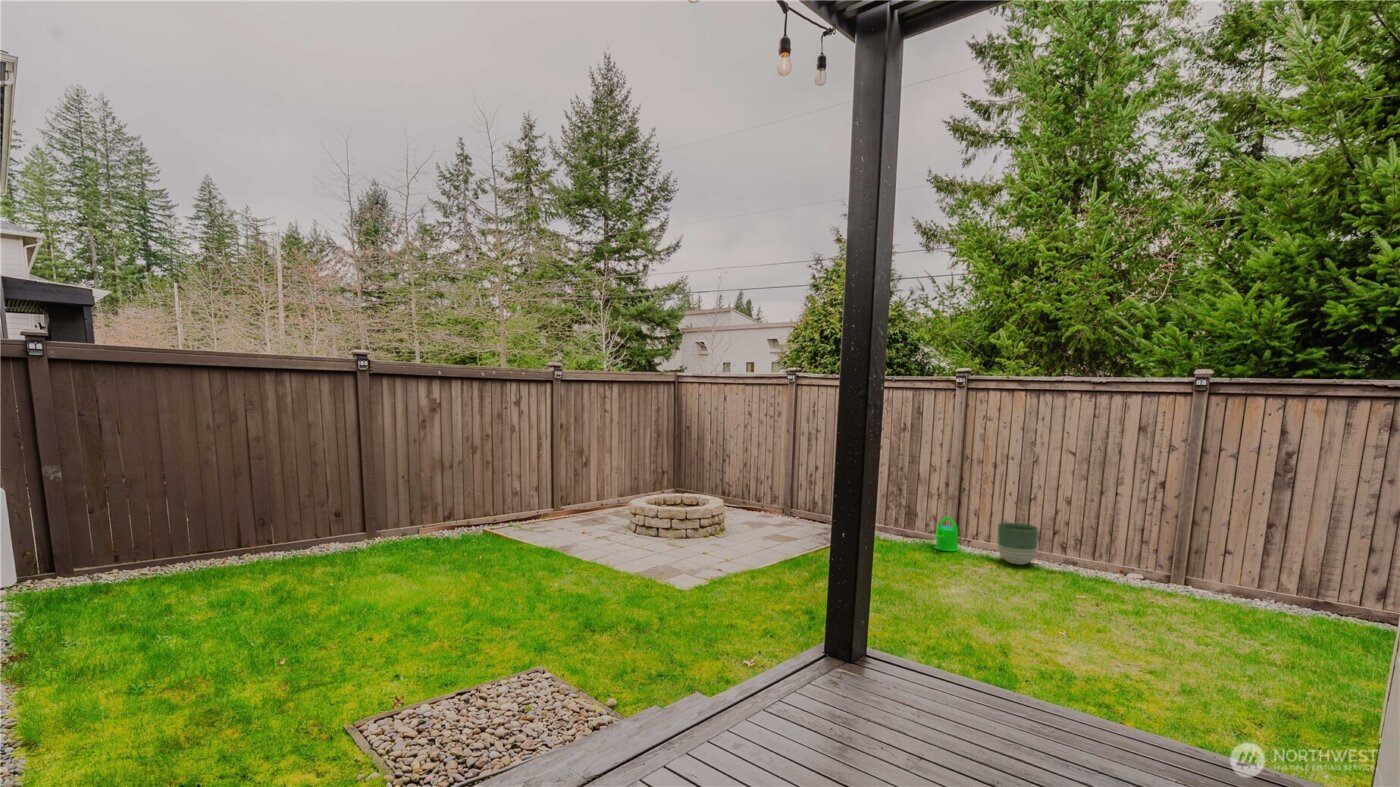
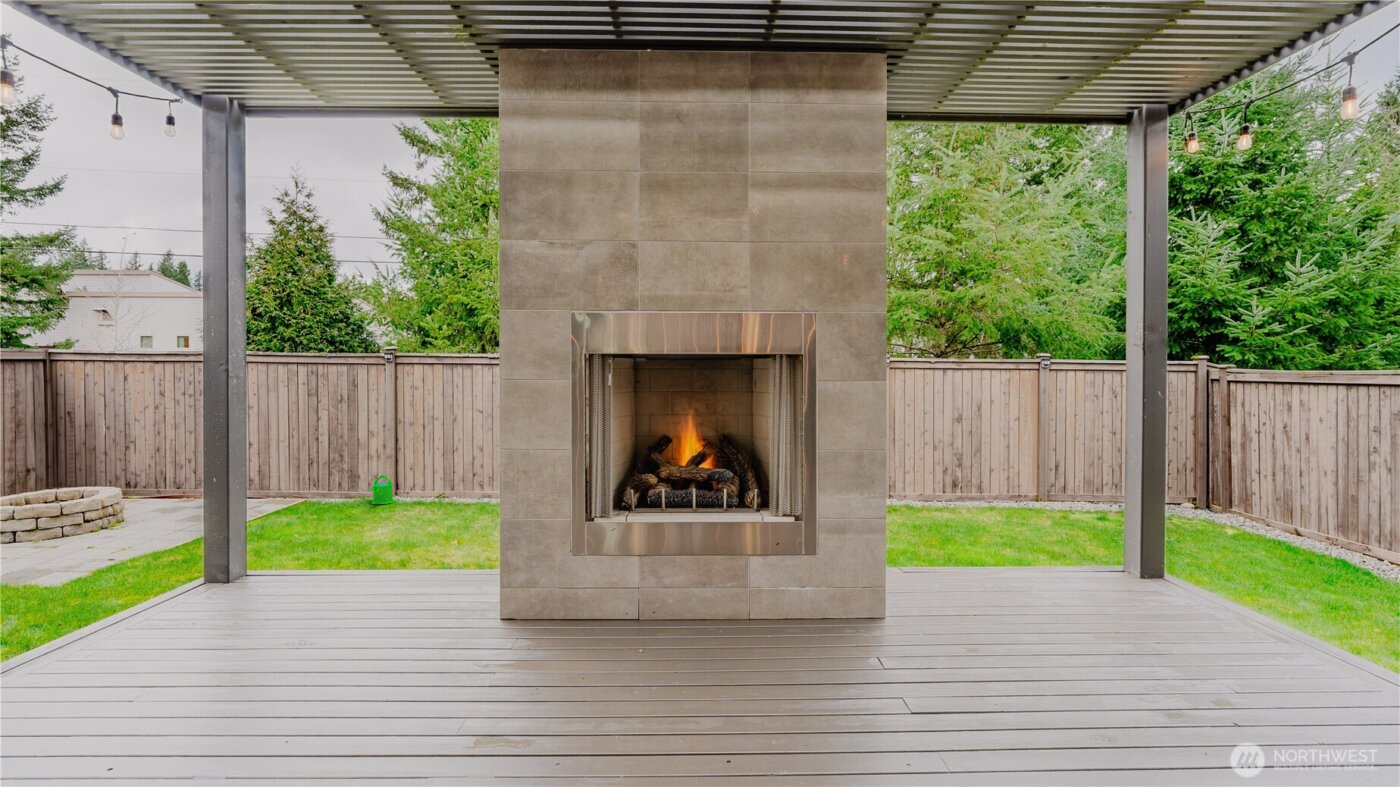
planter: present [998,523,1038,565] -> none [425,472,457,505]

